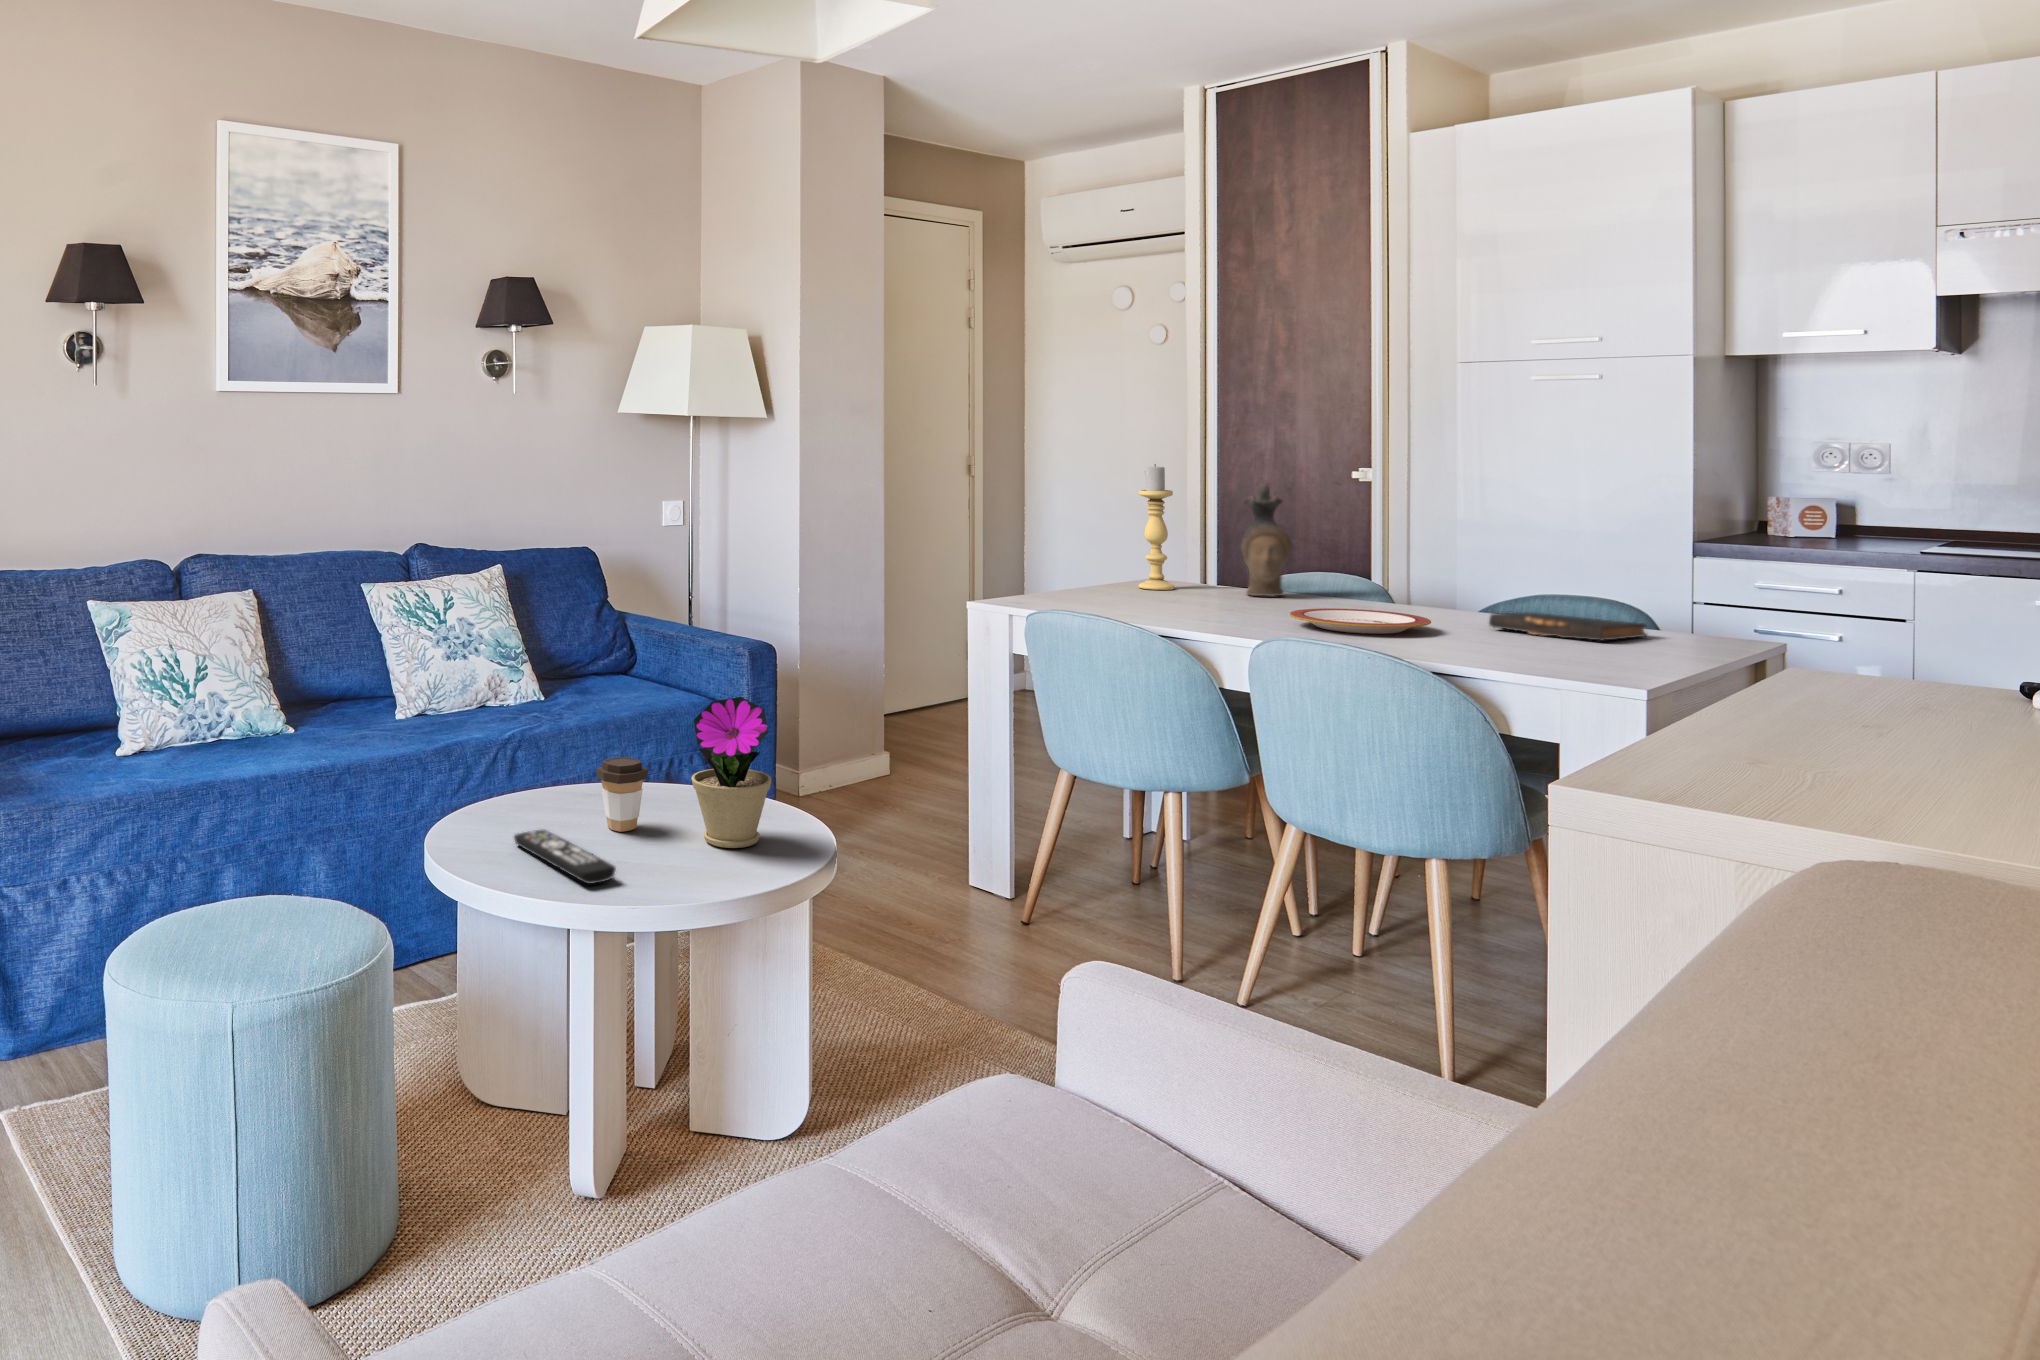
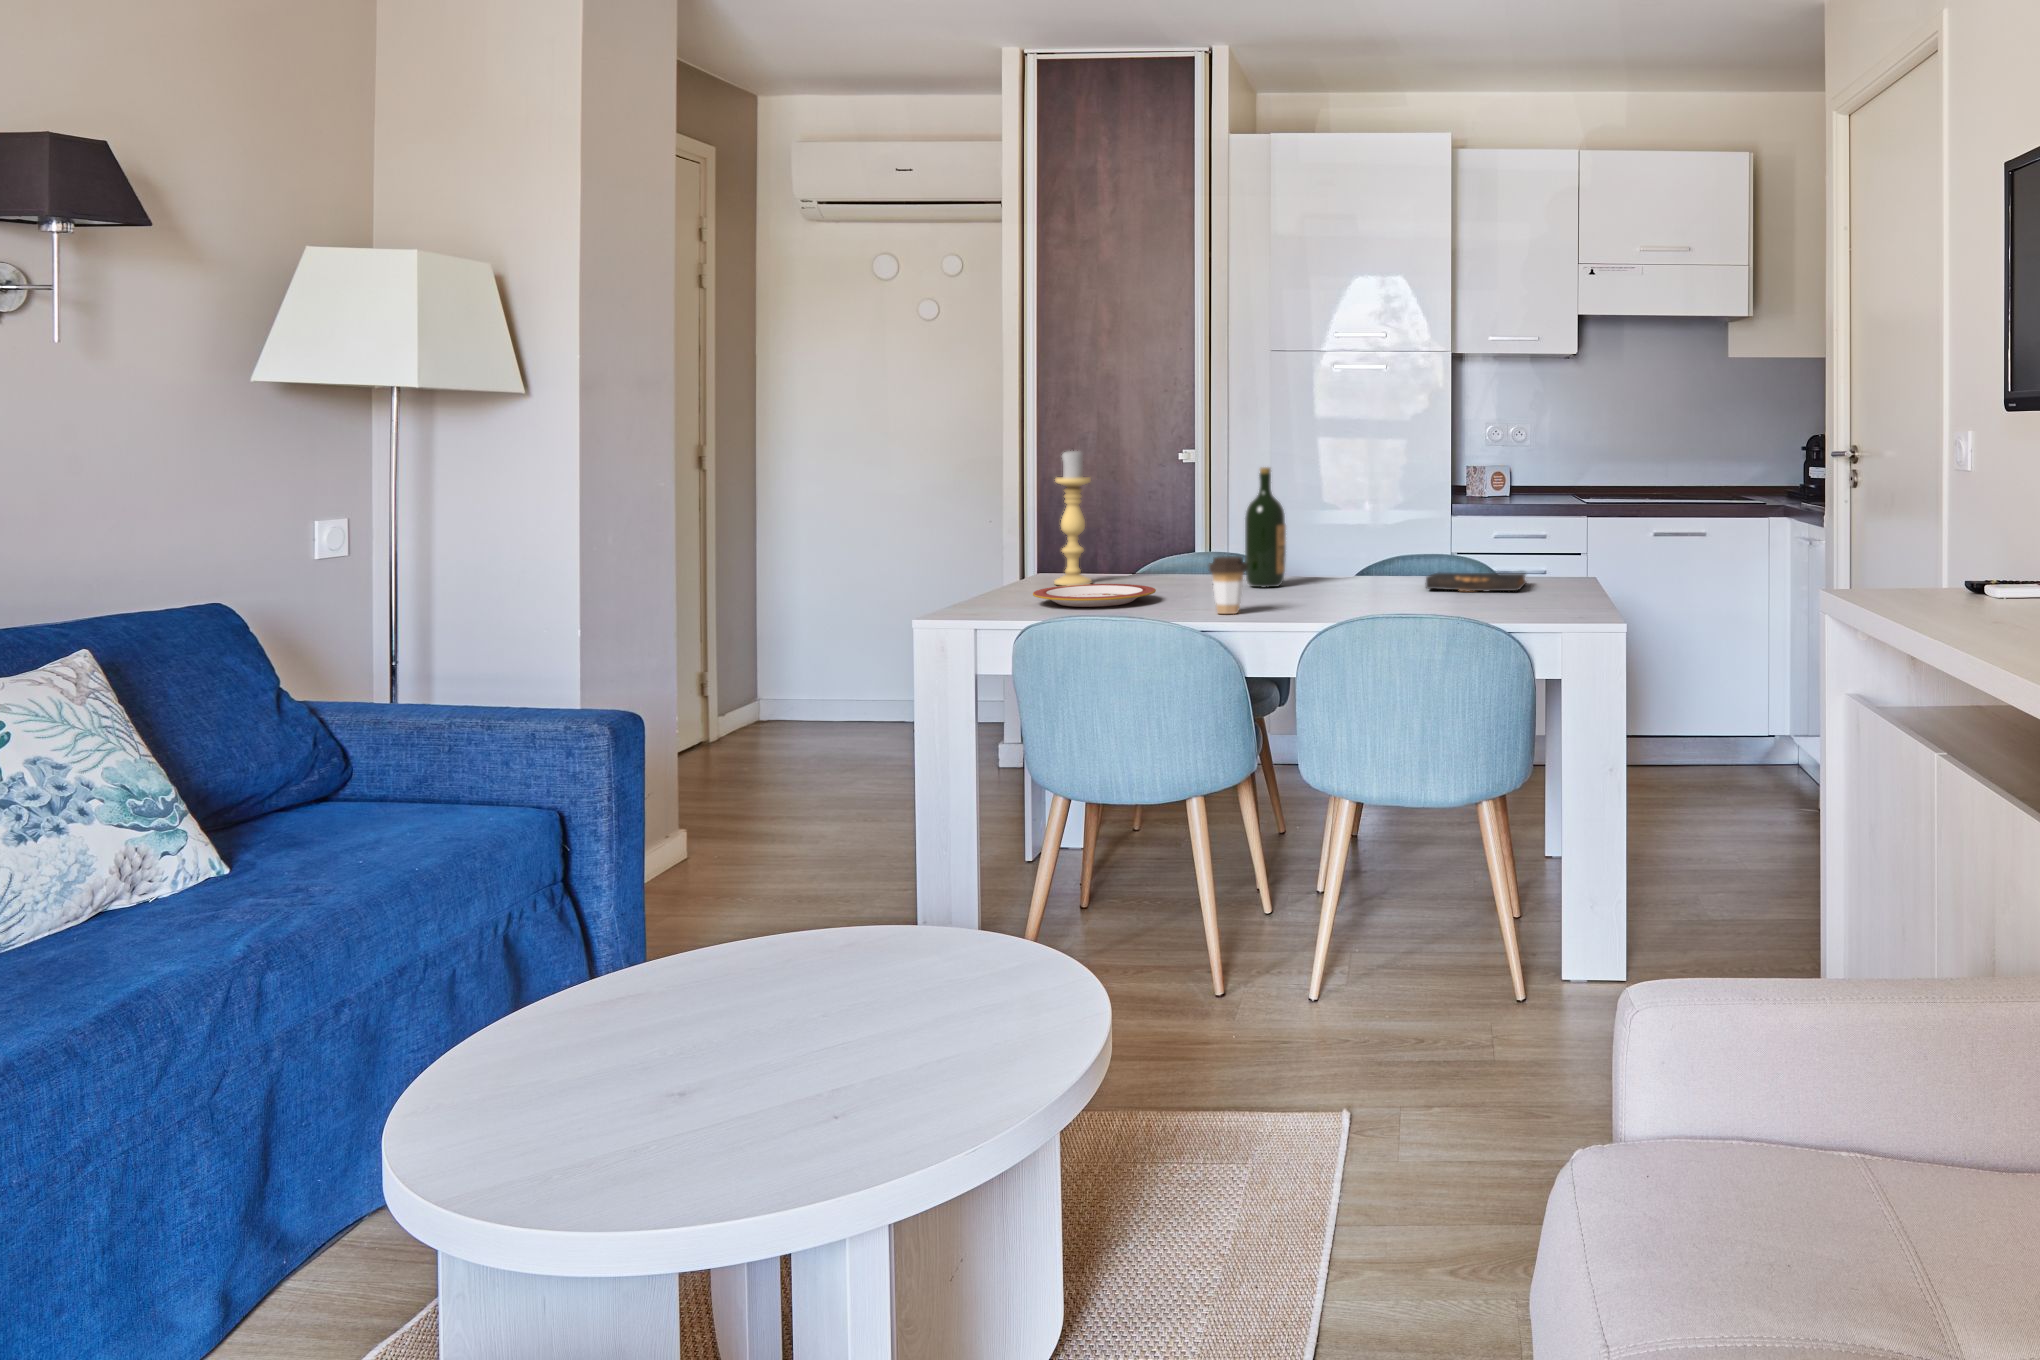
ceramic pitcher: present [1241,483,1292,596] -> none [1165,466,1214,582]
wine bottle: none [1305,487,1351,609] -> present [1245,467,1286,587]
plate: present [1290,608,1431,634] -> present [1033,584,1156,607]
flower pot: present [691,697,772,848] -> none [857,788,986,1014]
coffee cup: present [597,757,648,832] -> present [1208,556,1247,614]
remote control: present [514,830,616,884] -> none [596,1083,859,1142]

